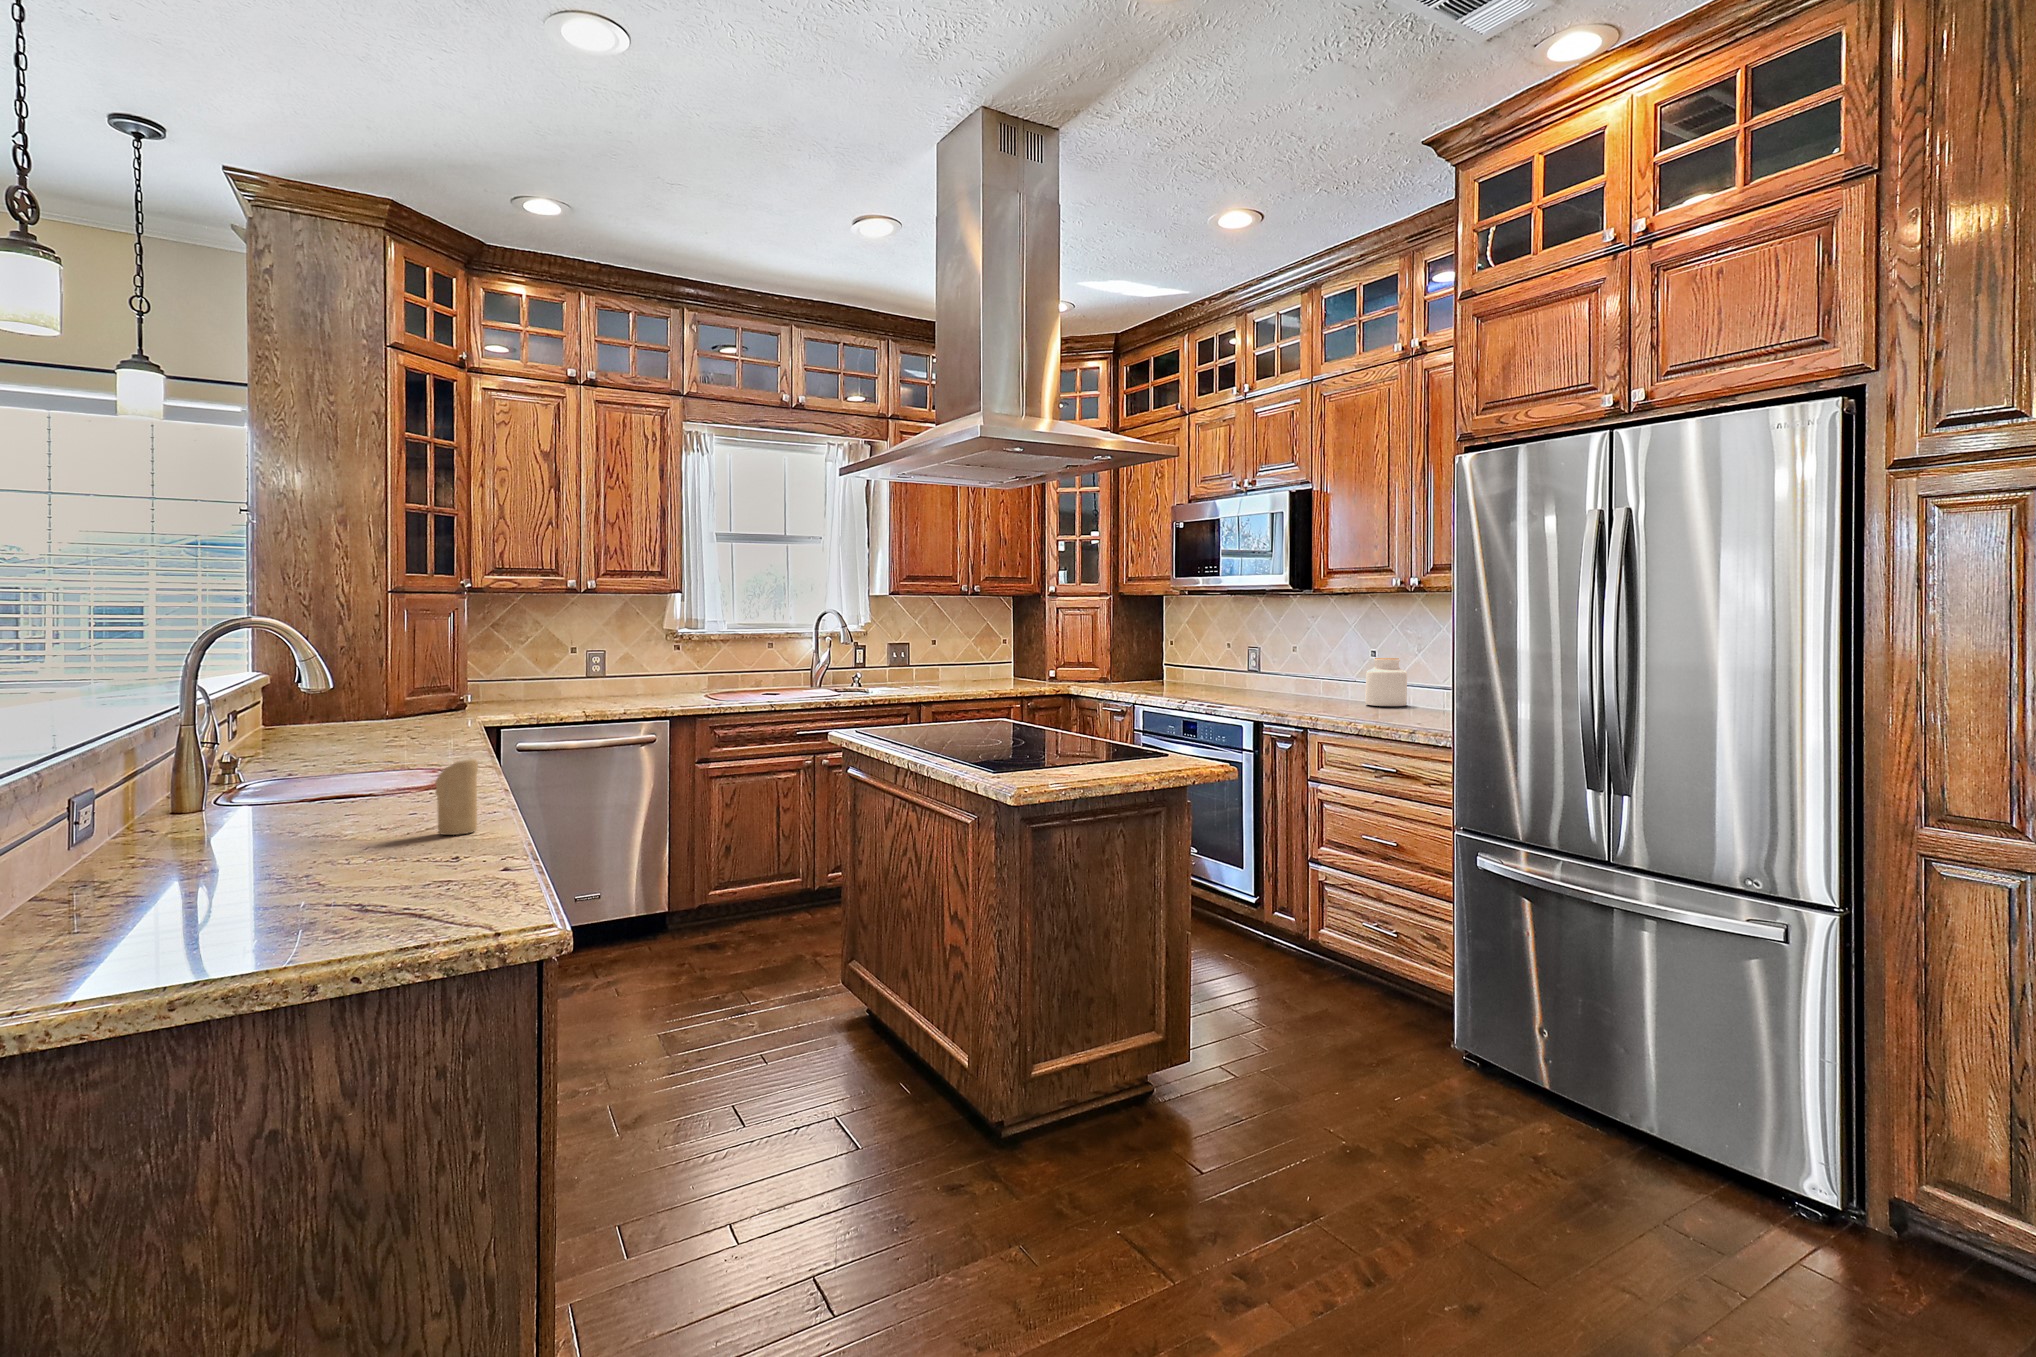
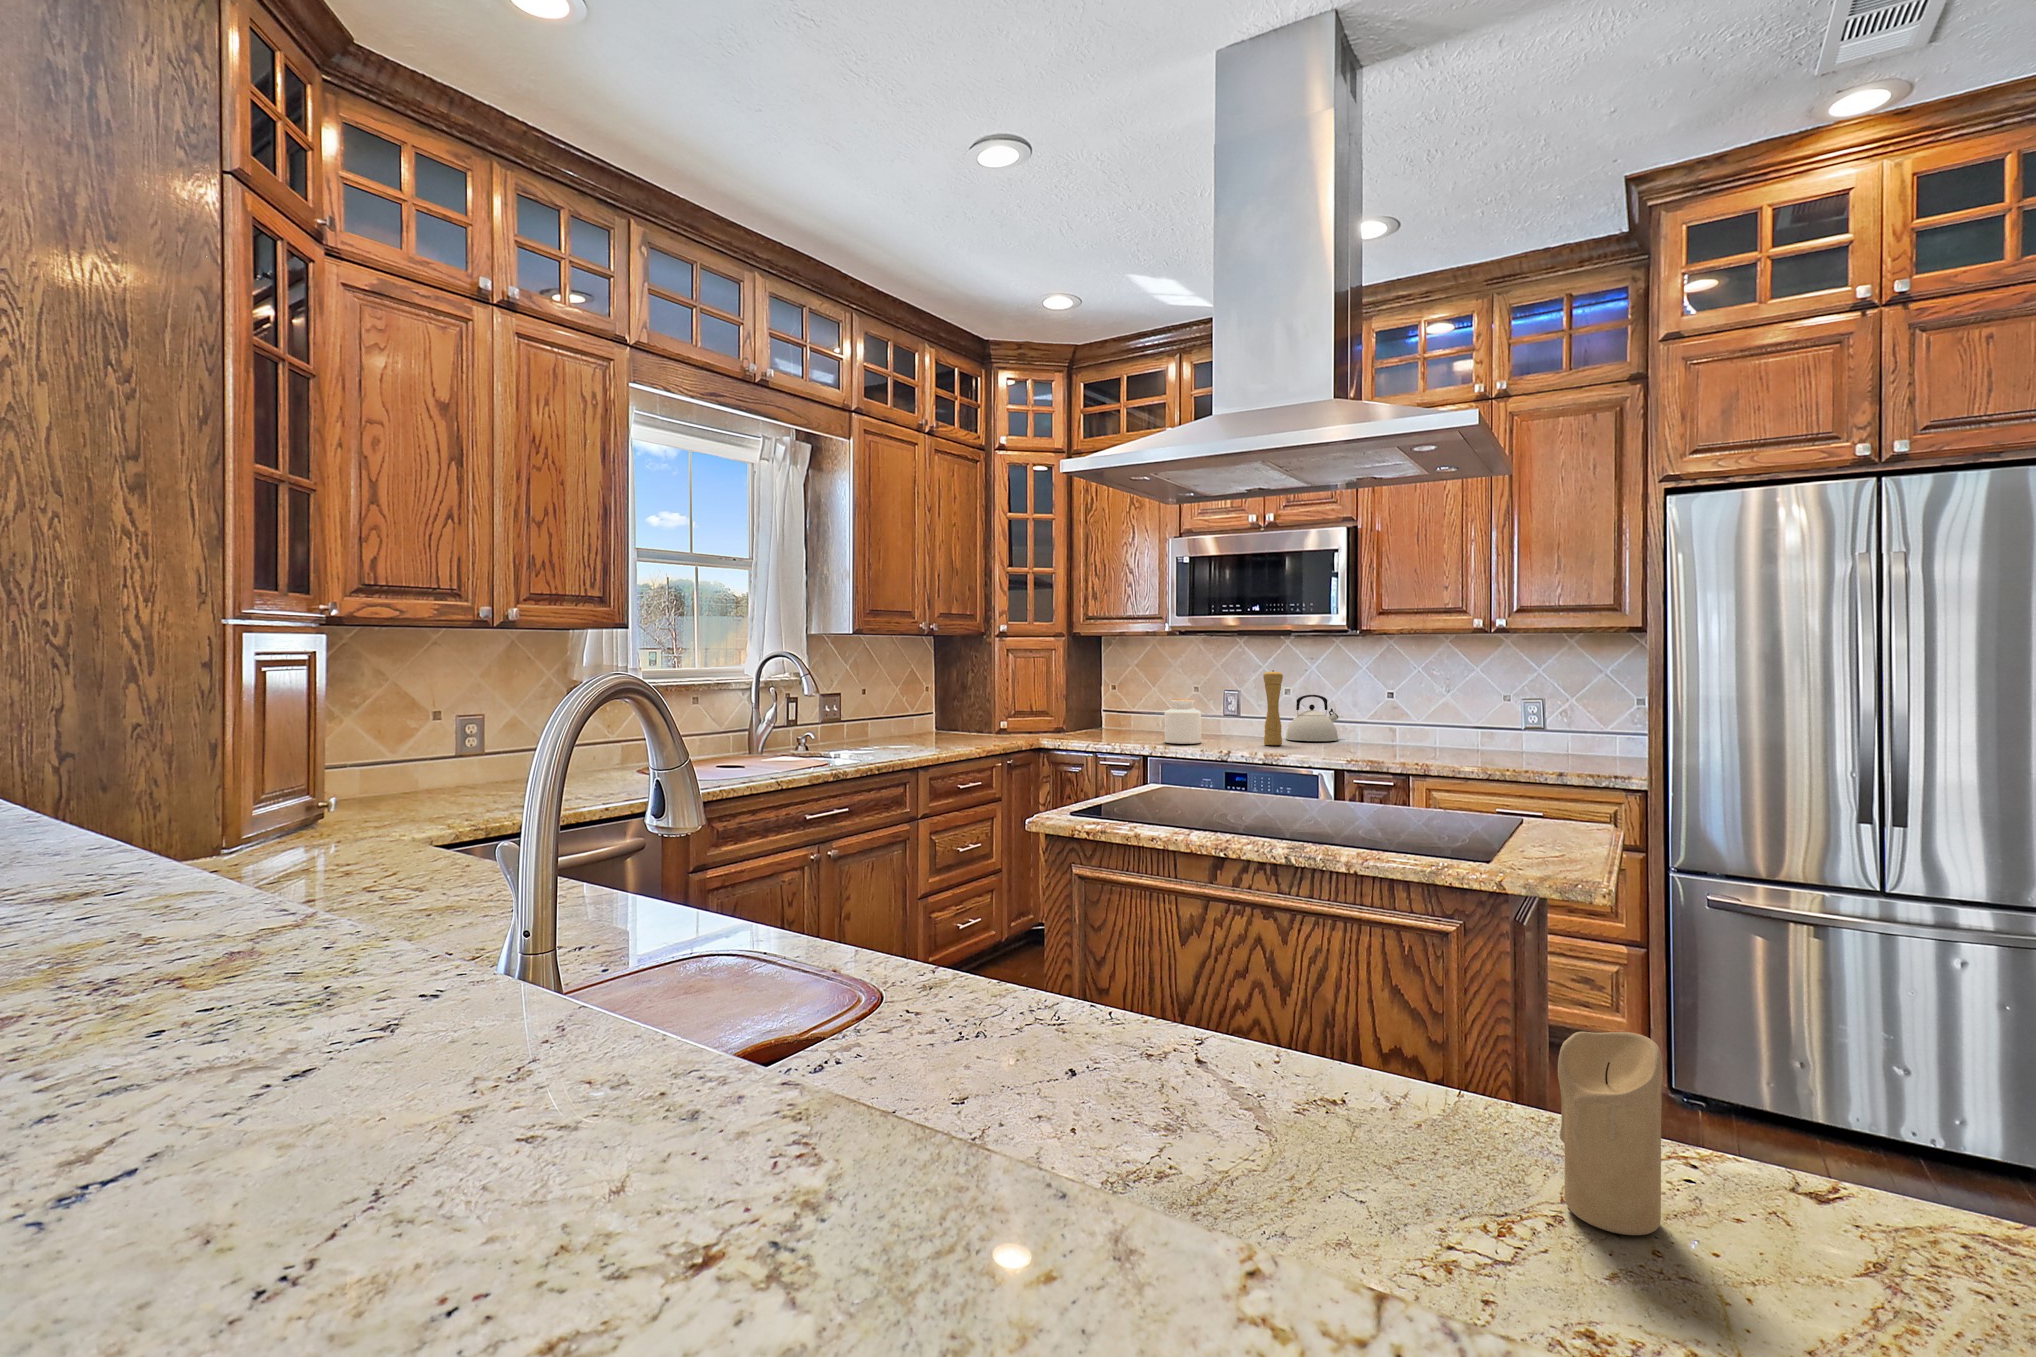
pepper mill: none [1243,627,1261,696] -> present [1263,670,1283,745]
kettle: none [1279,651,1331,694] -> present [1286,695,1338,741]
jar: present [1365,658,1407,706] -> present [1165,699,1201,744]

